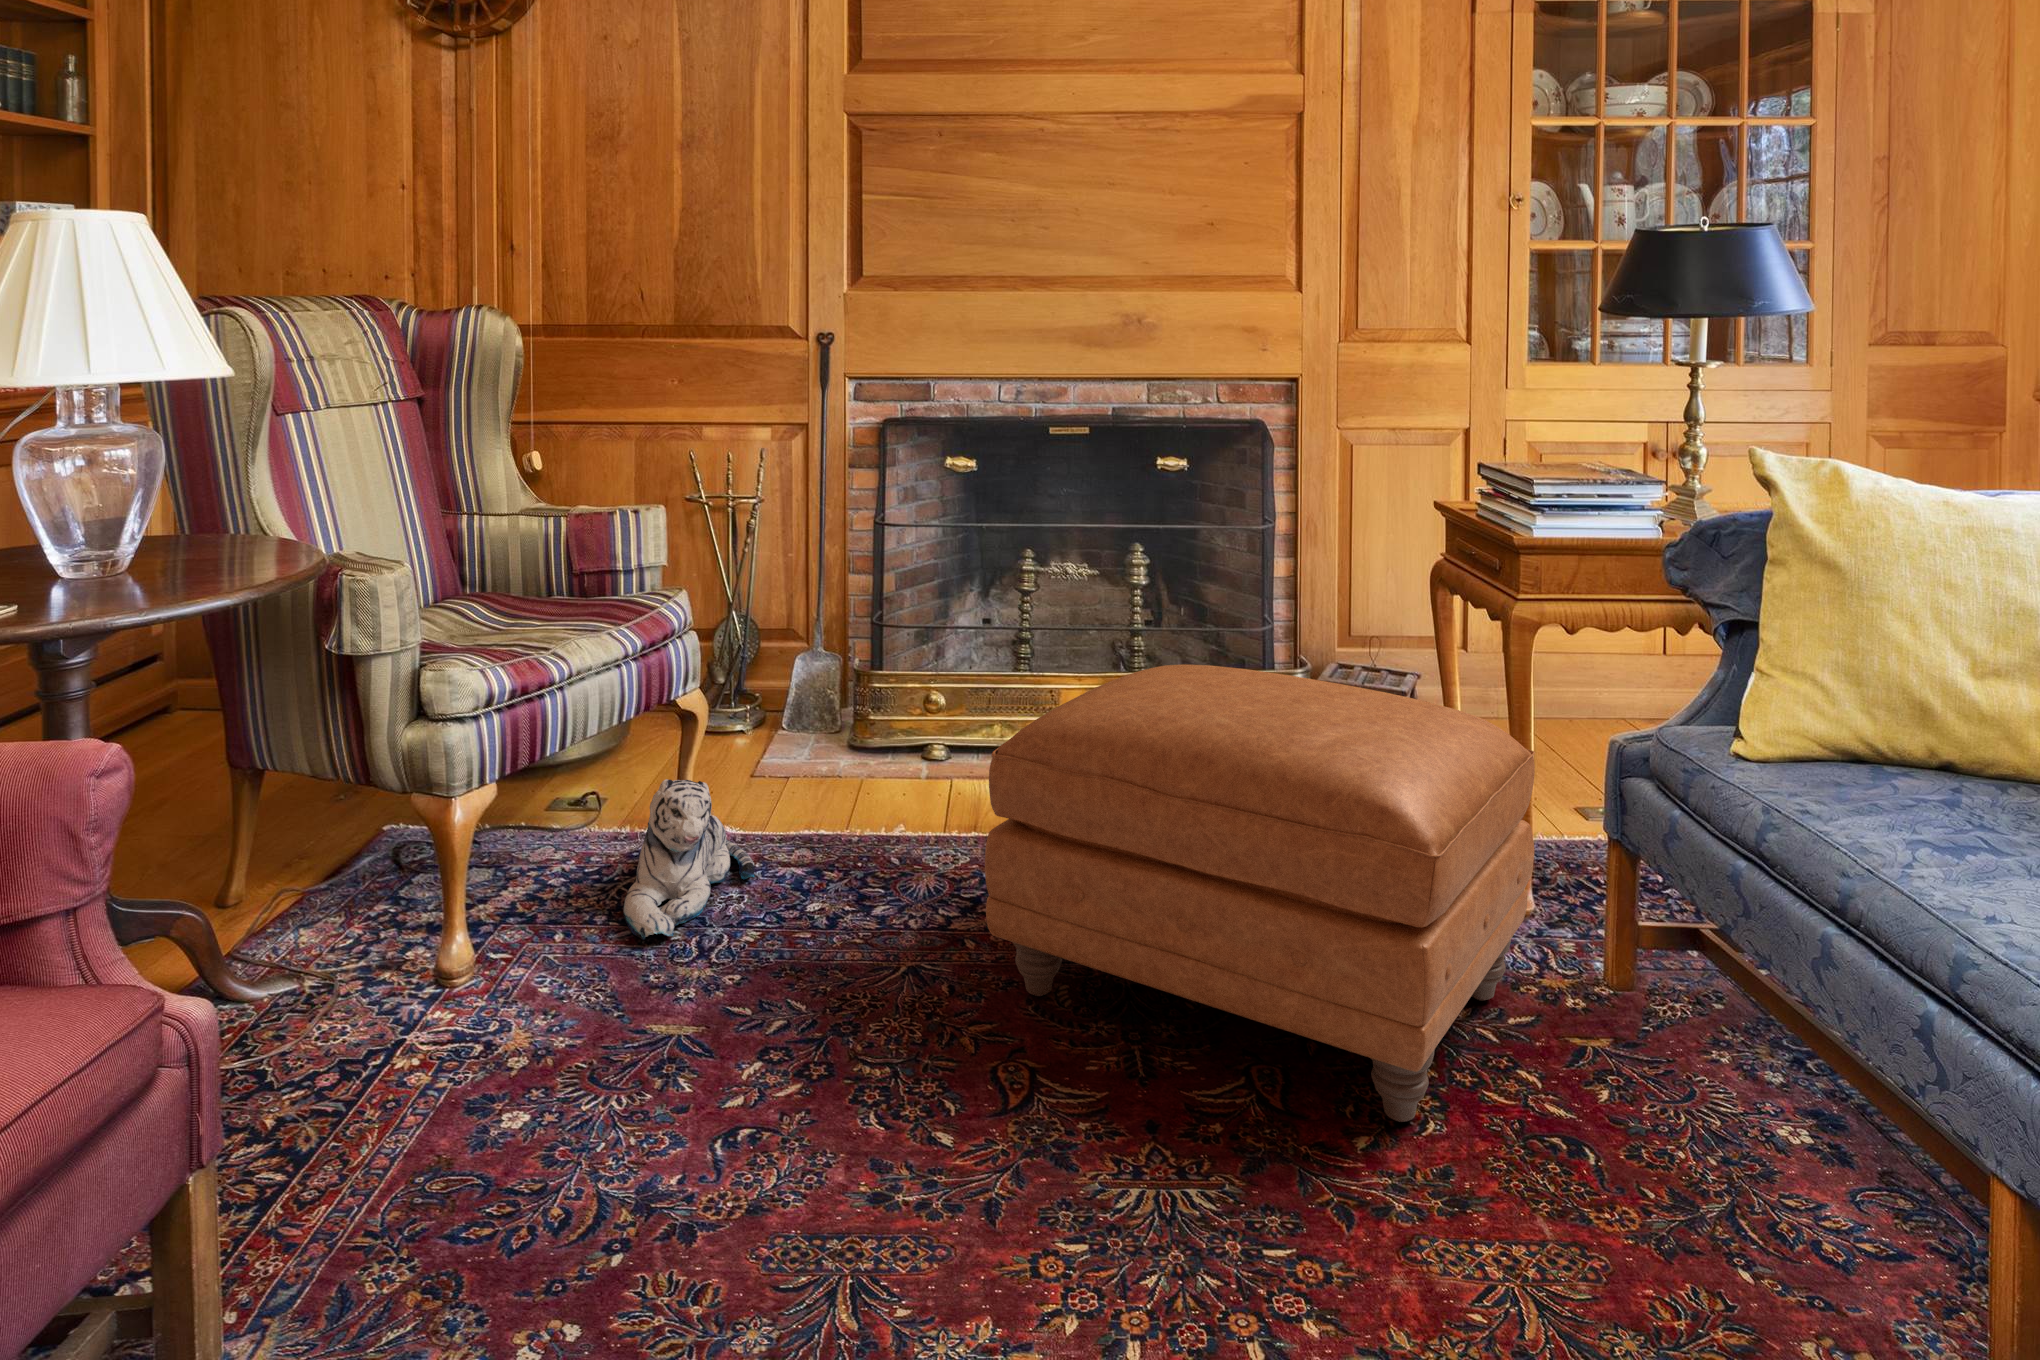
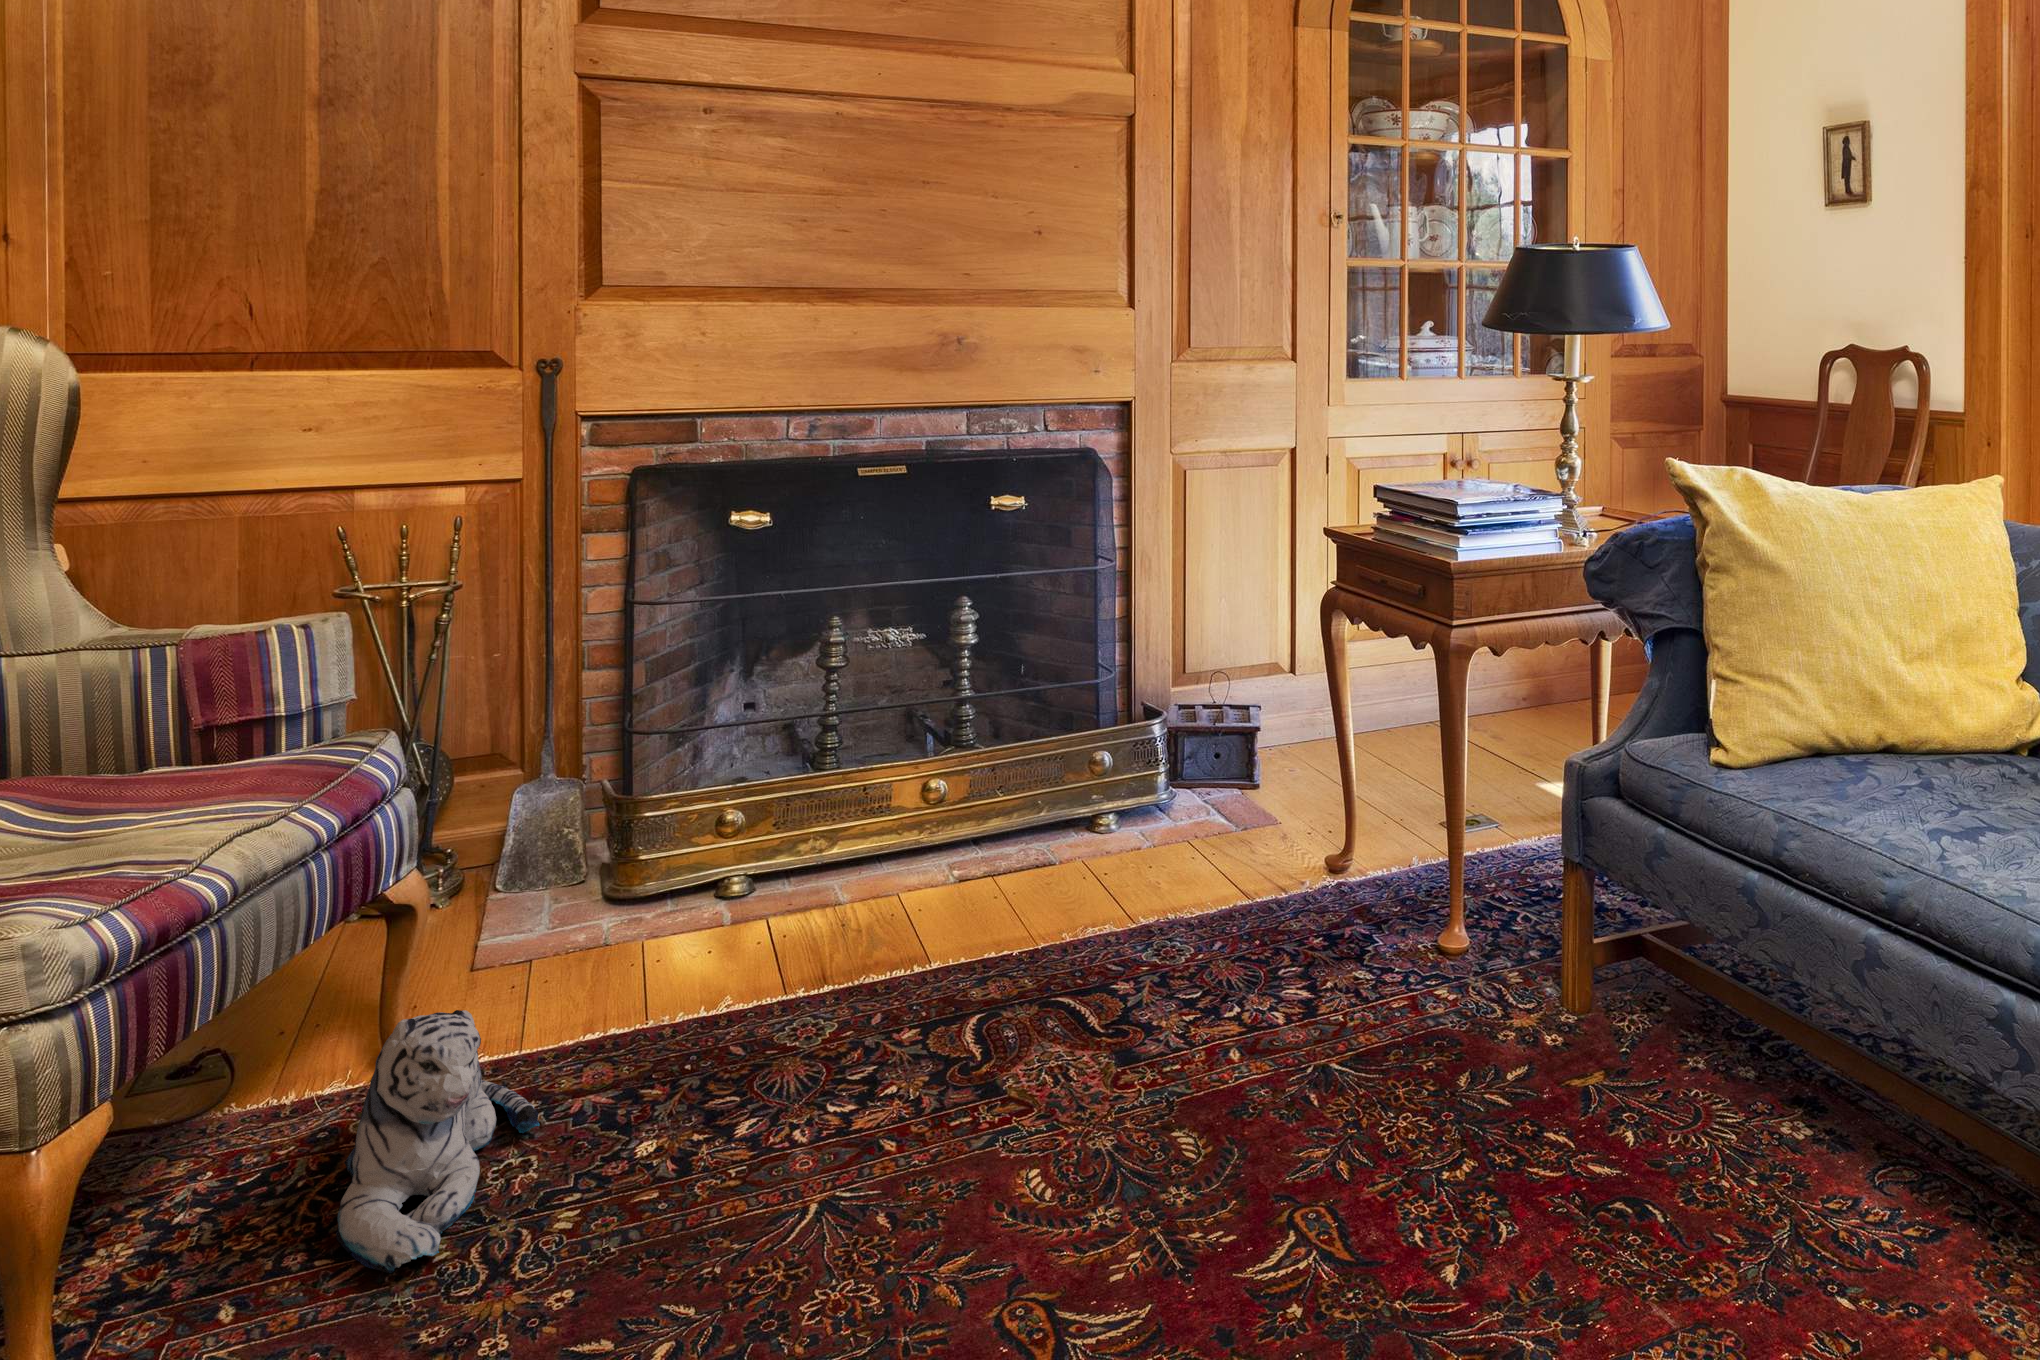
ottoman: present [985,664,1535,1122] -> none [942,748,1528,1234]

